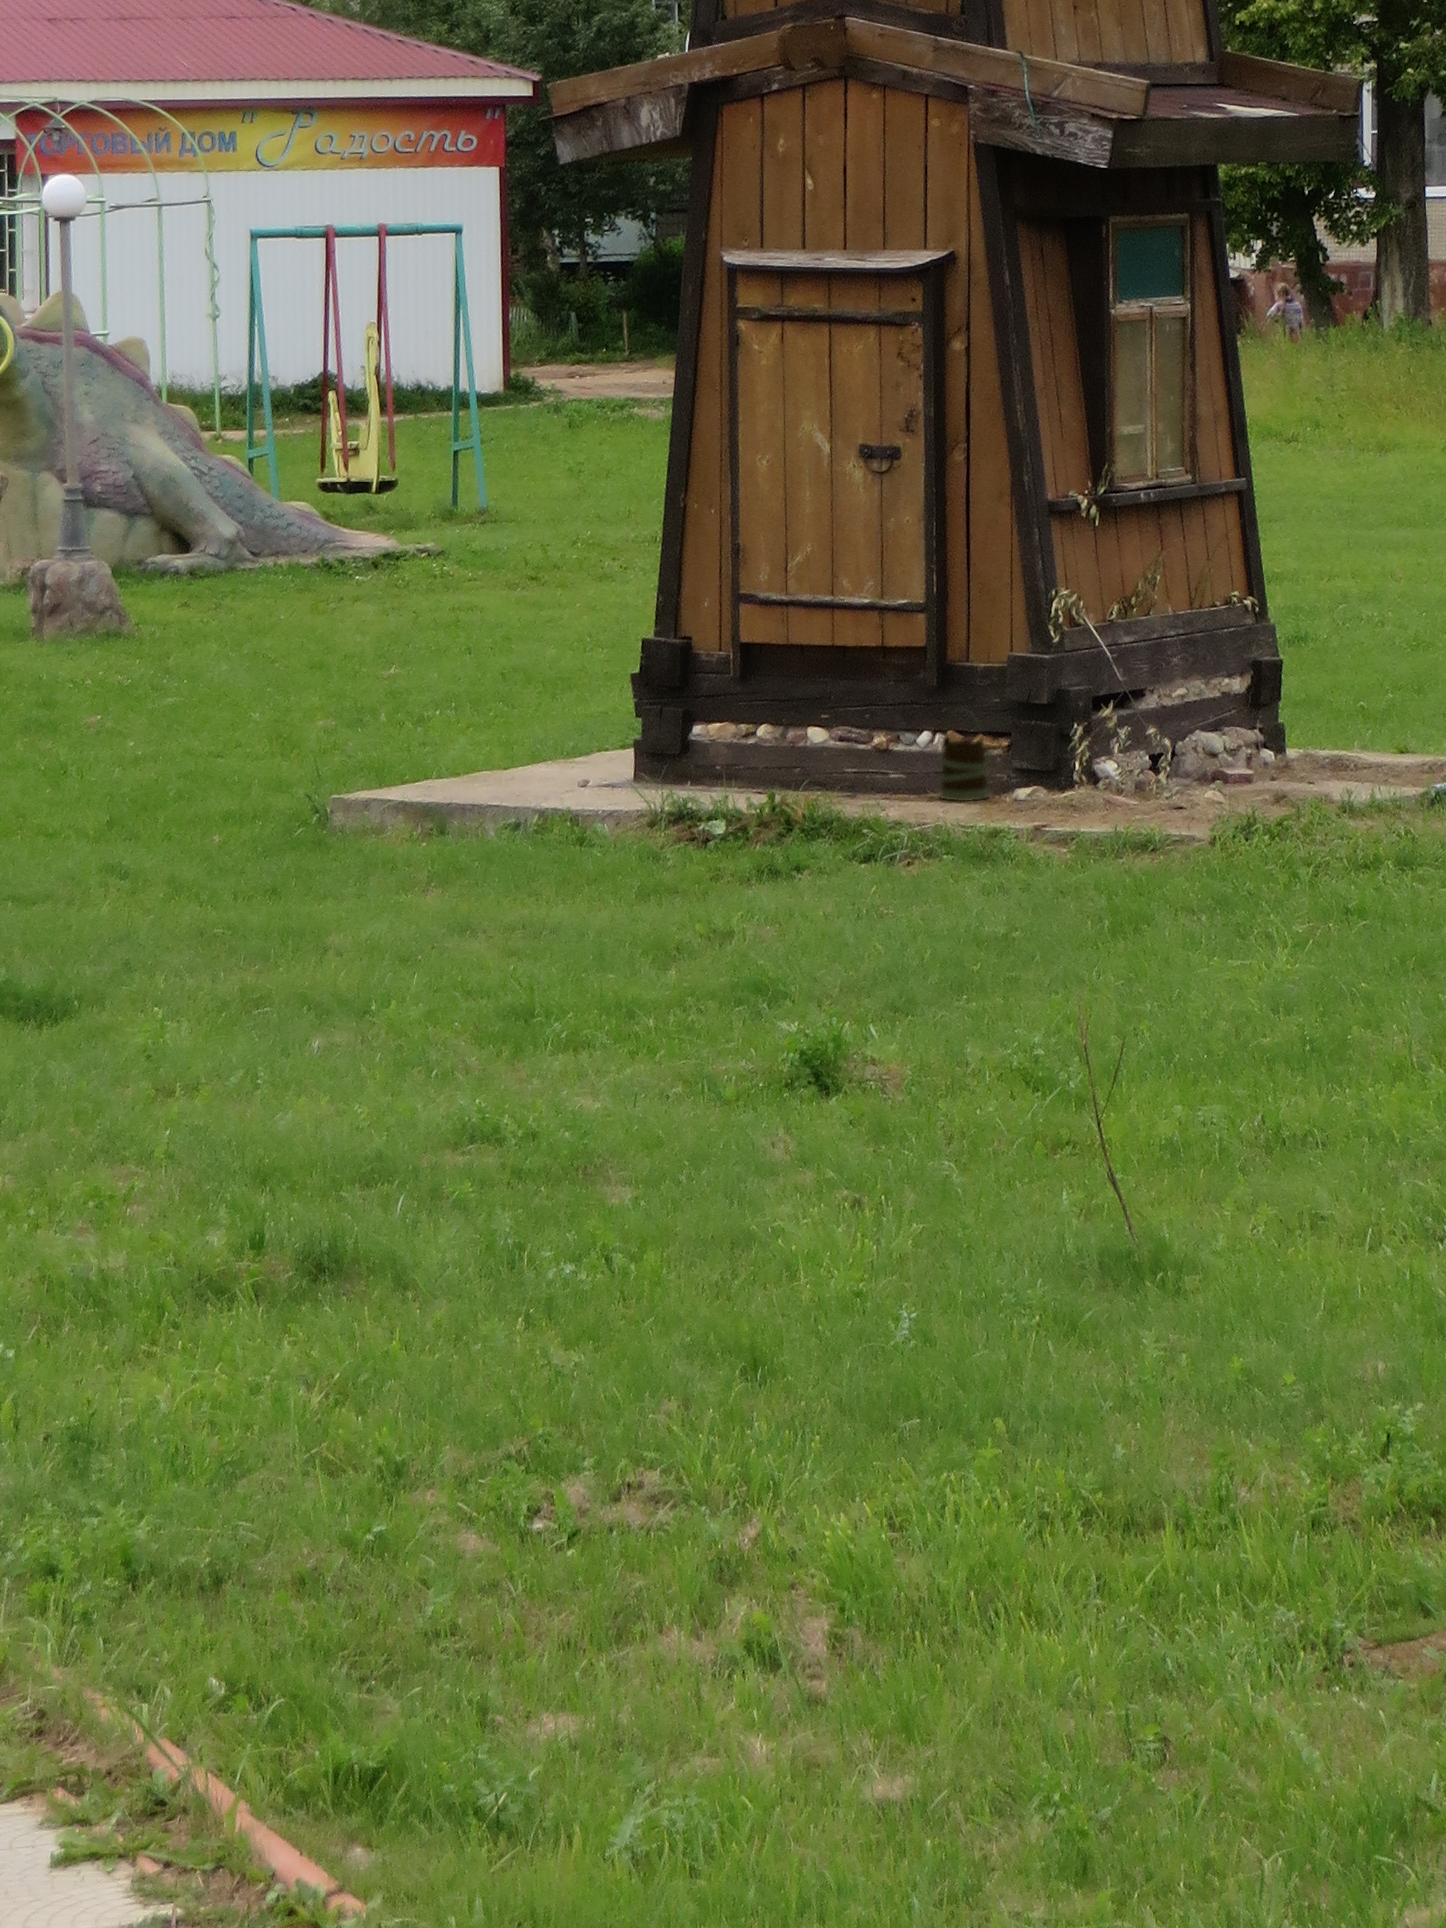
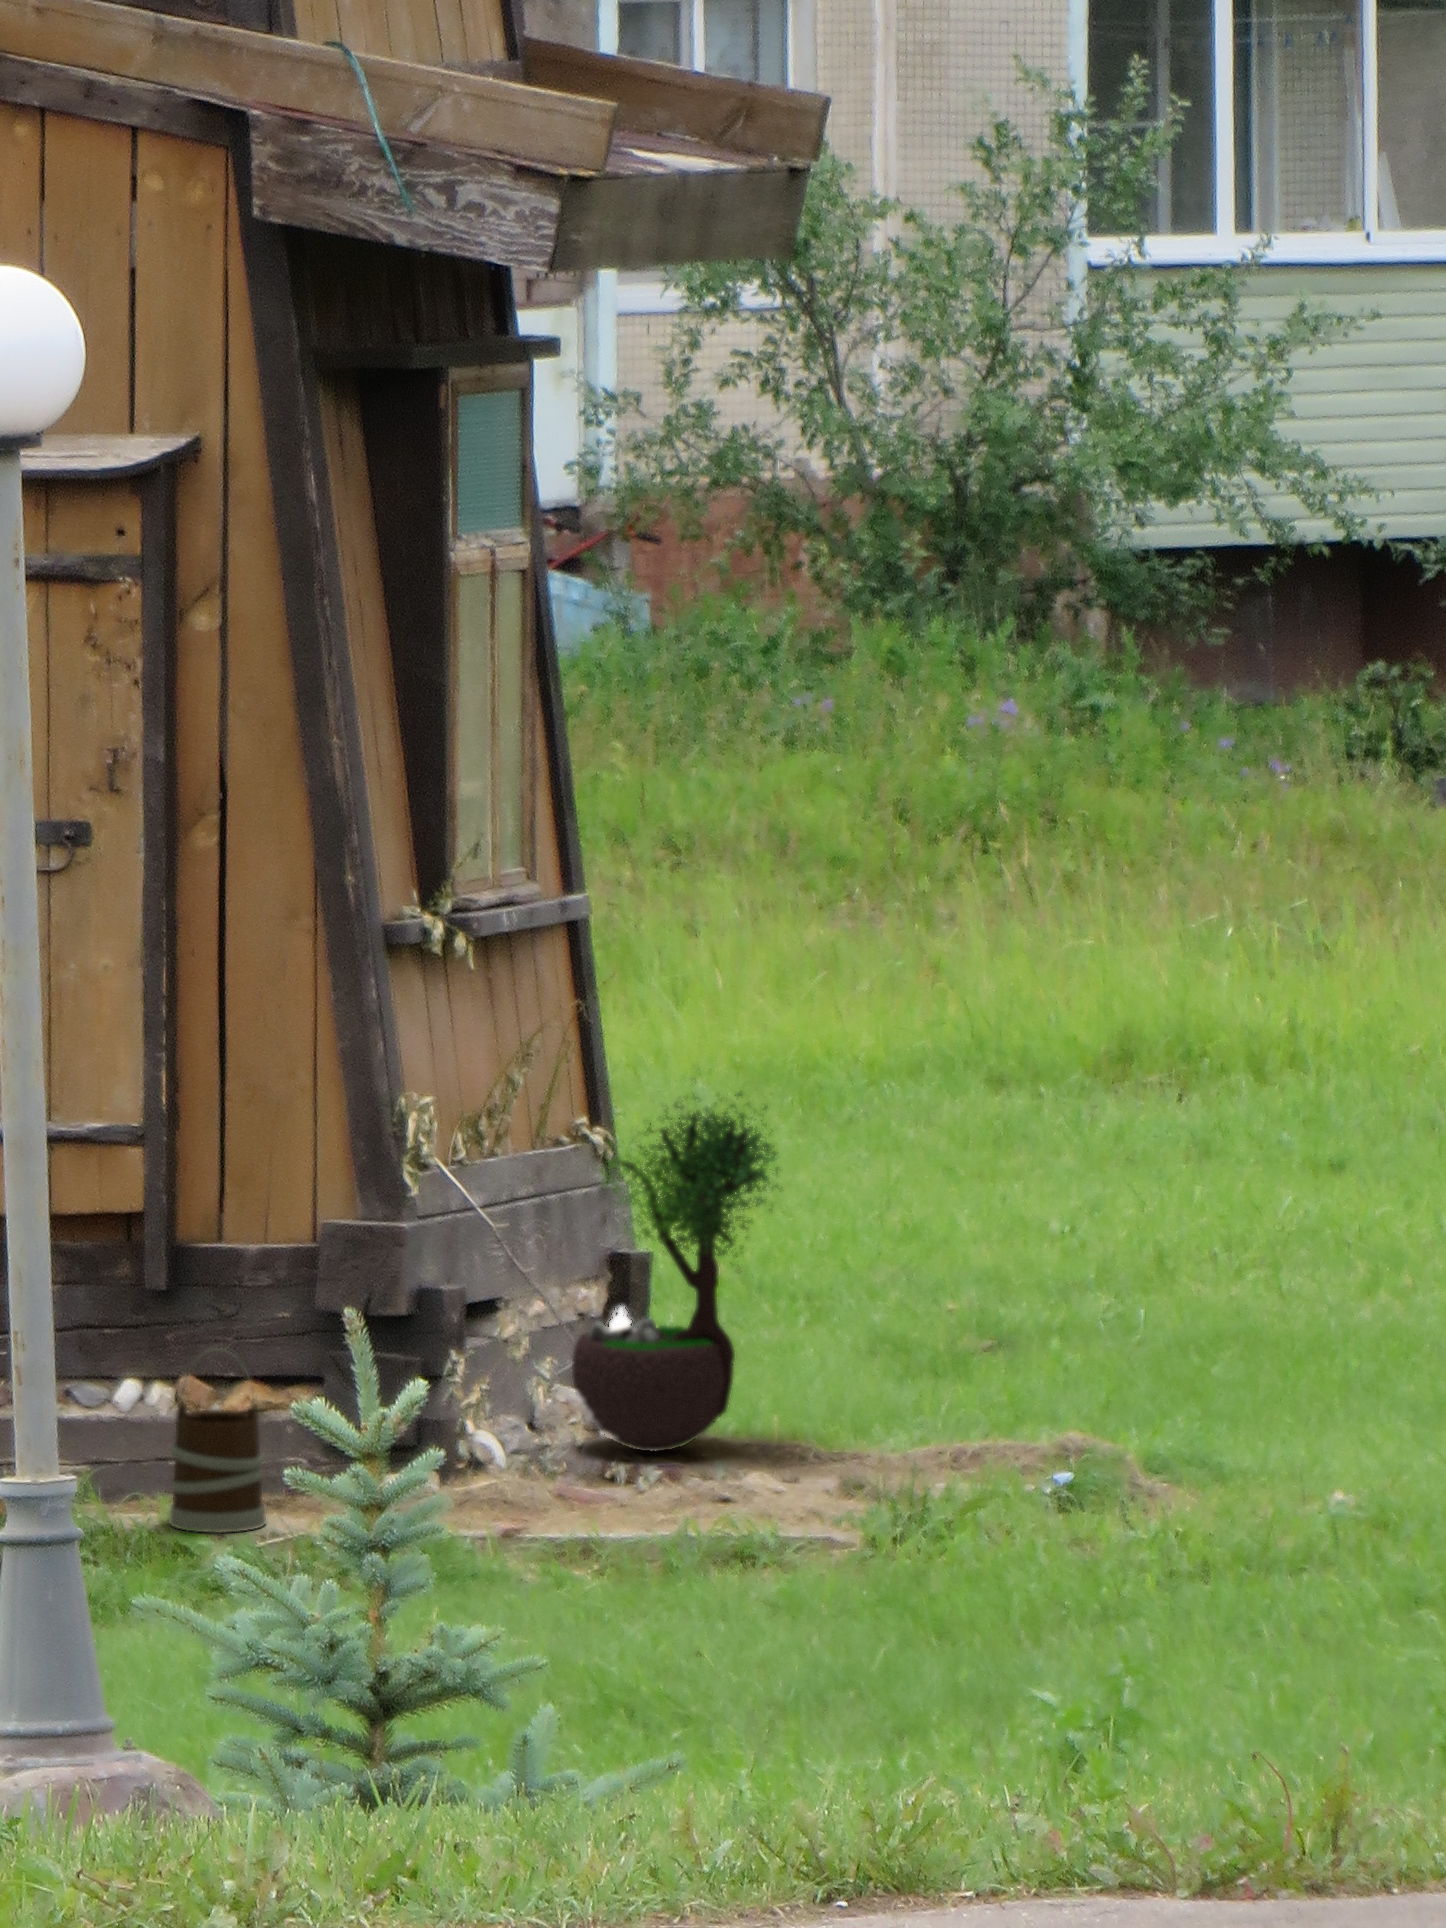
potted tree: none [1175,580,1283,773] -> present [572,1091,778,1452]

